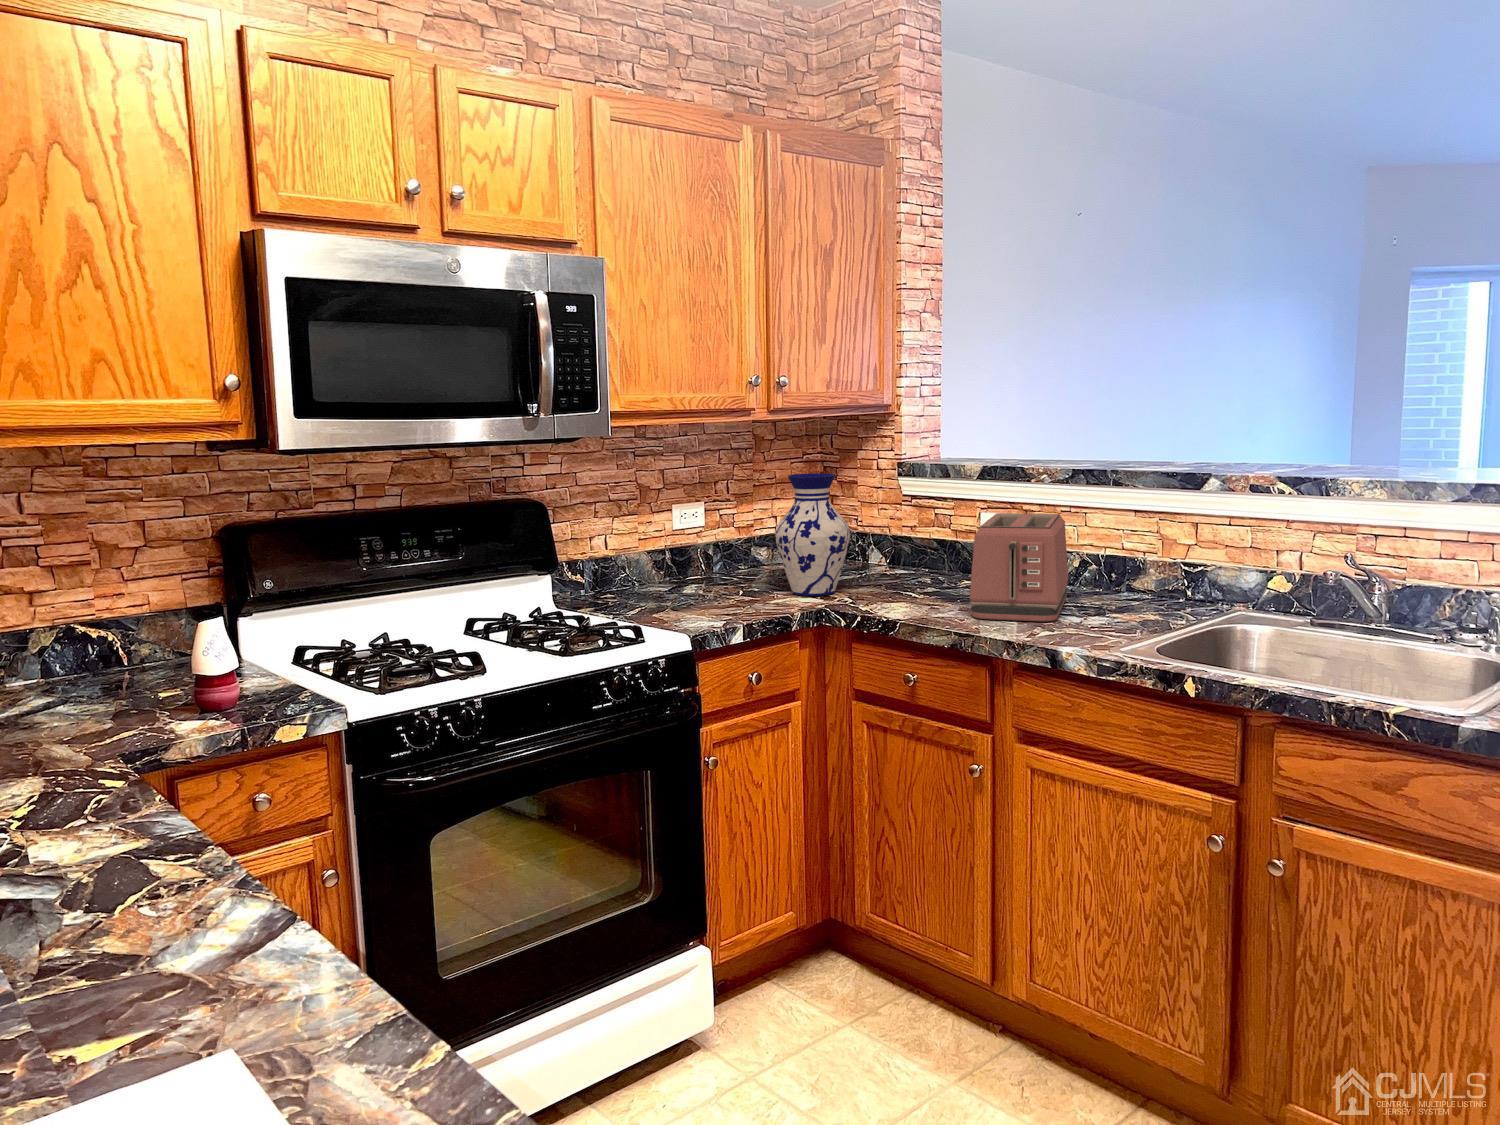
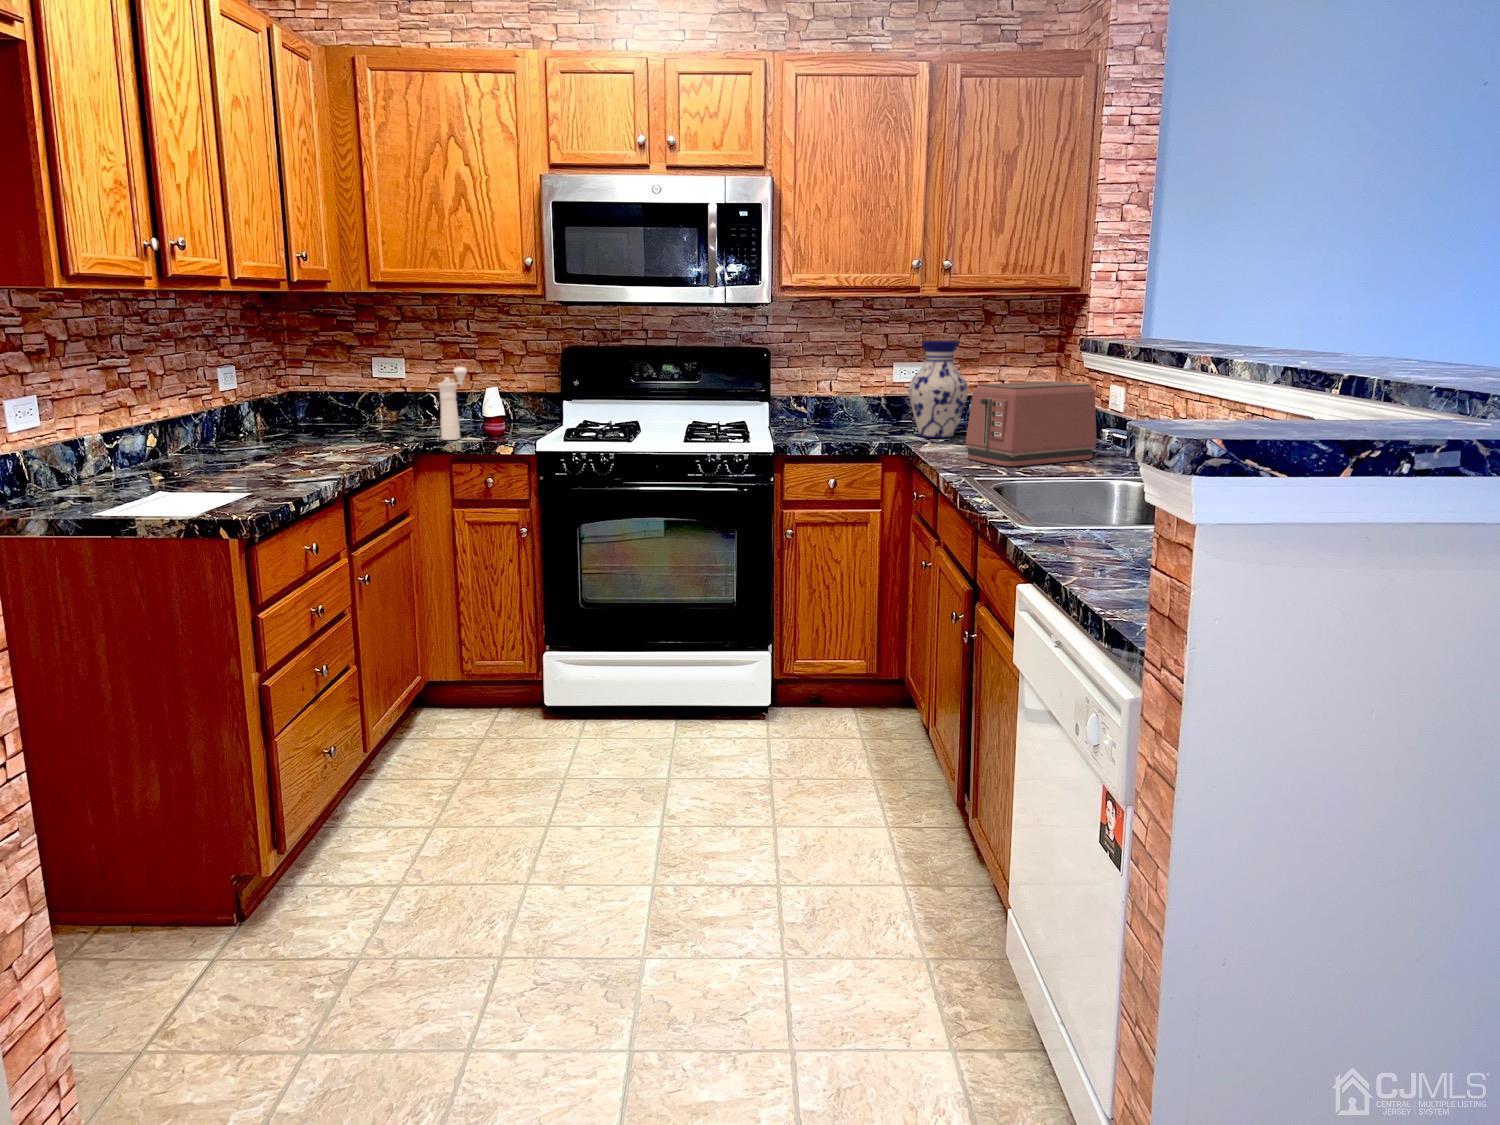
pepper mill: none [108,585,167,735] -> present [438,367,467,440]

